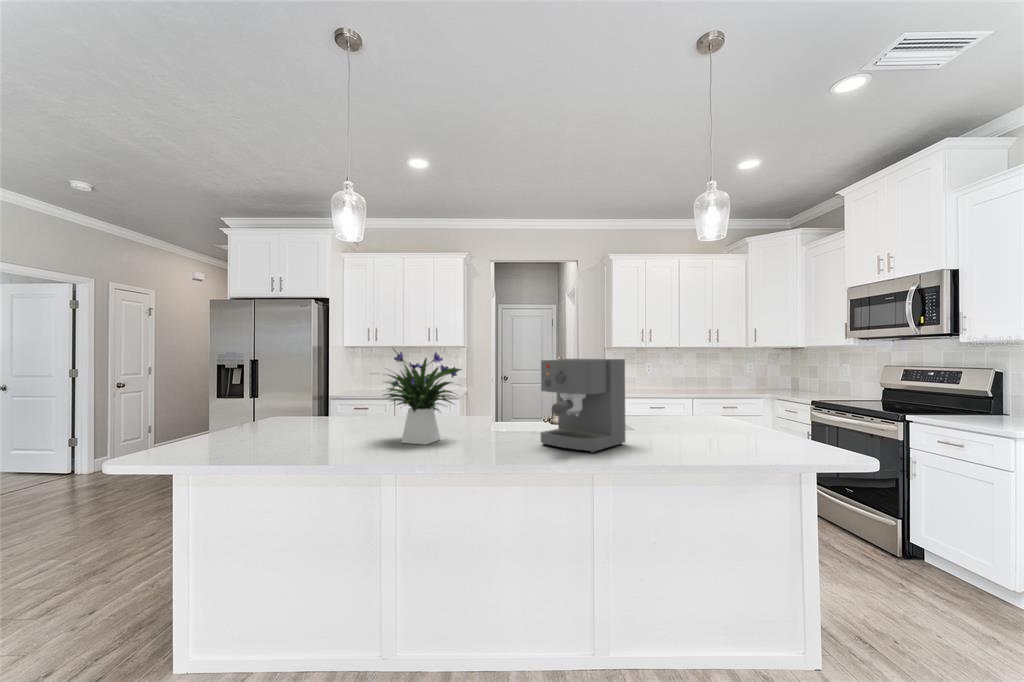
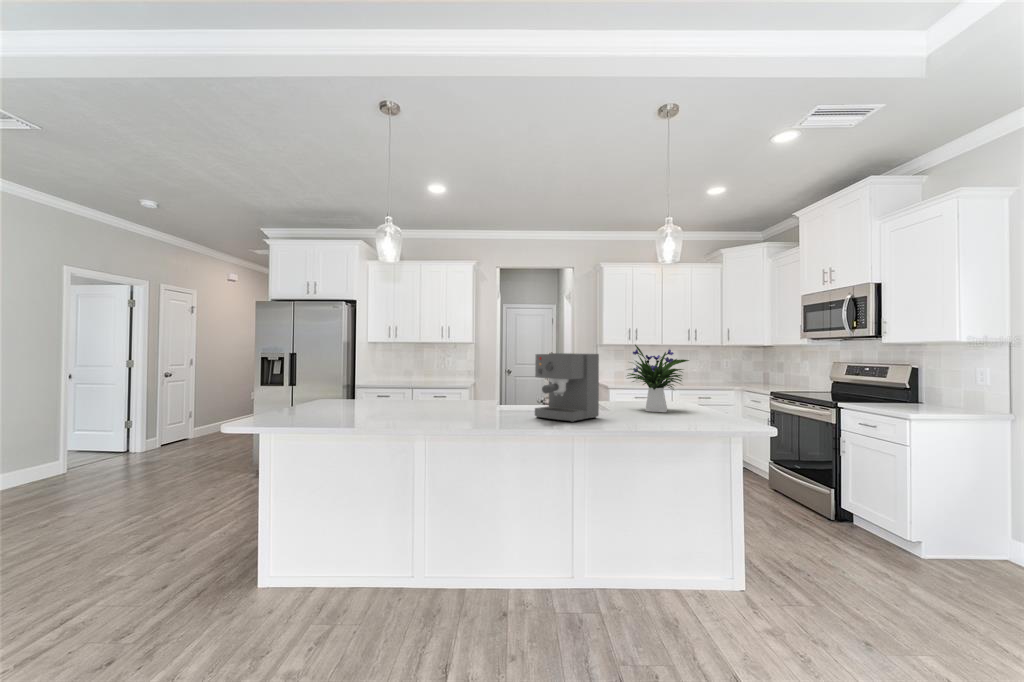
flower arrangement: present [385,349,462,445] -> present [627,345,689,412]

